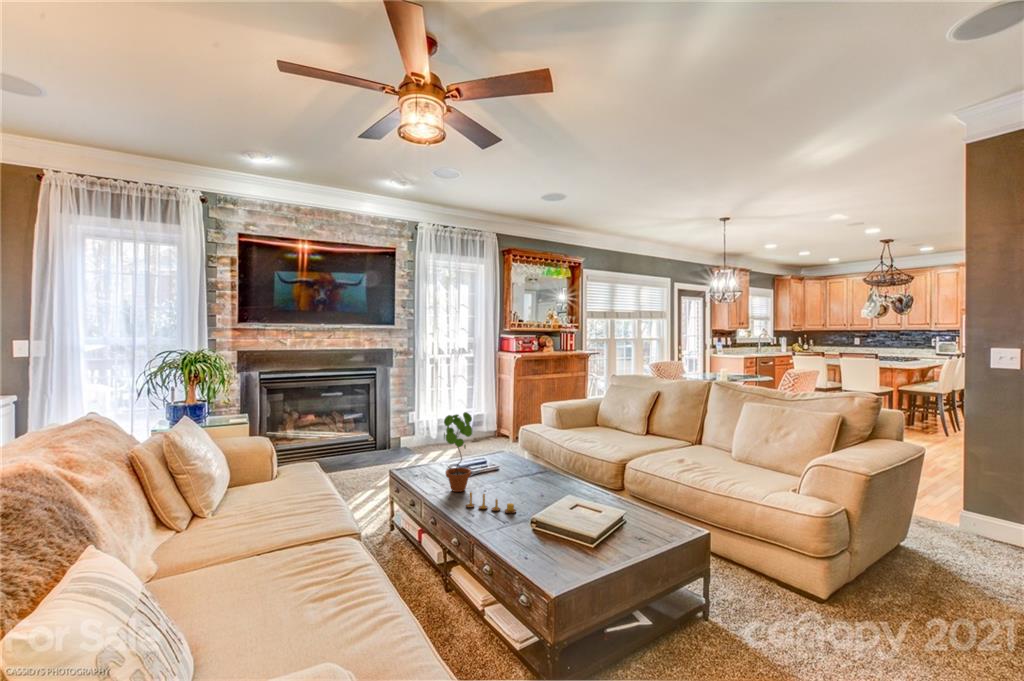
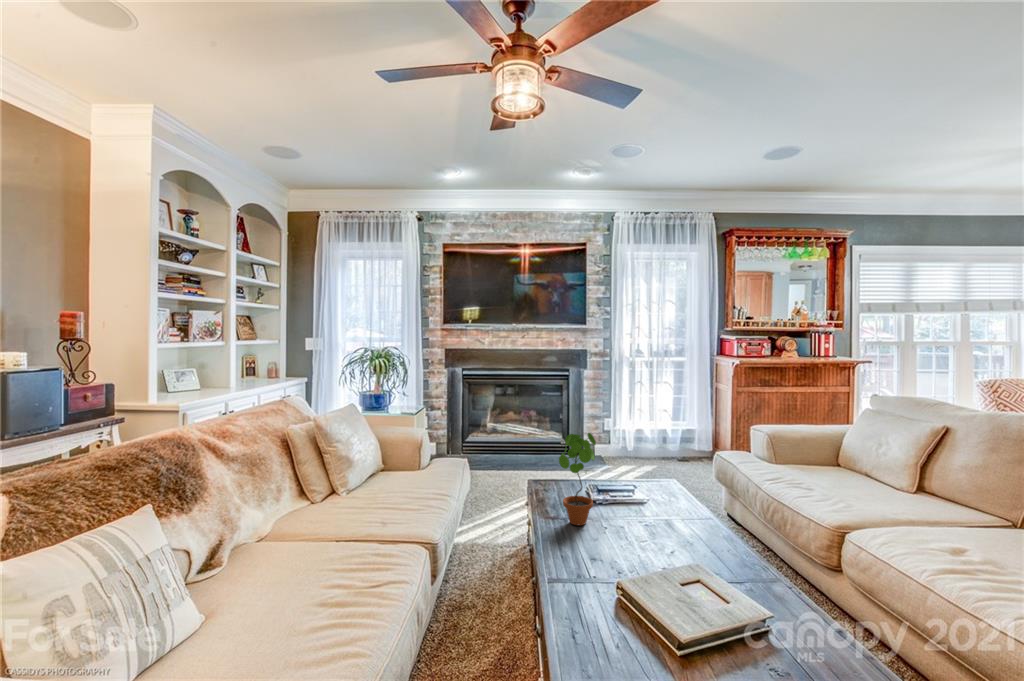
candle: present [466,492,516,513] -> none [569,528,623,569]

